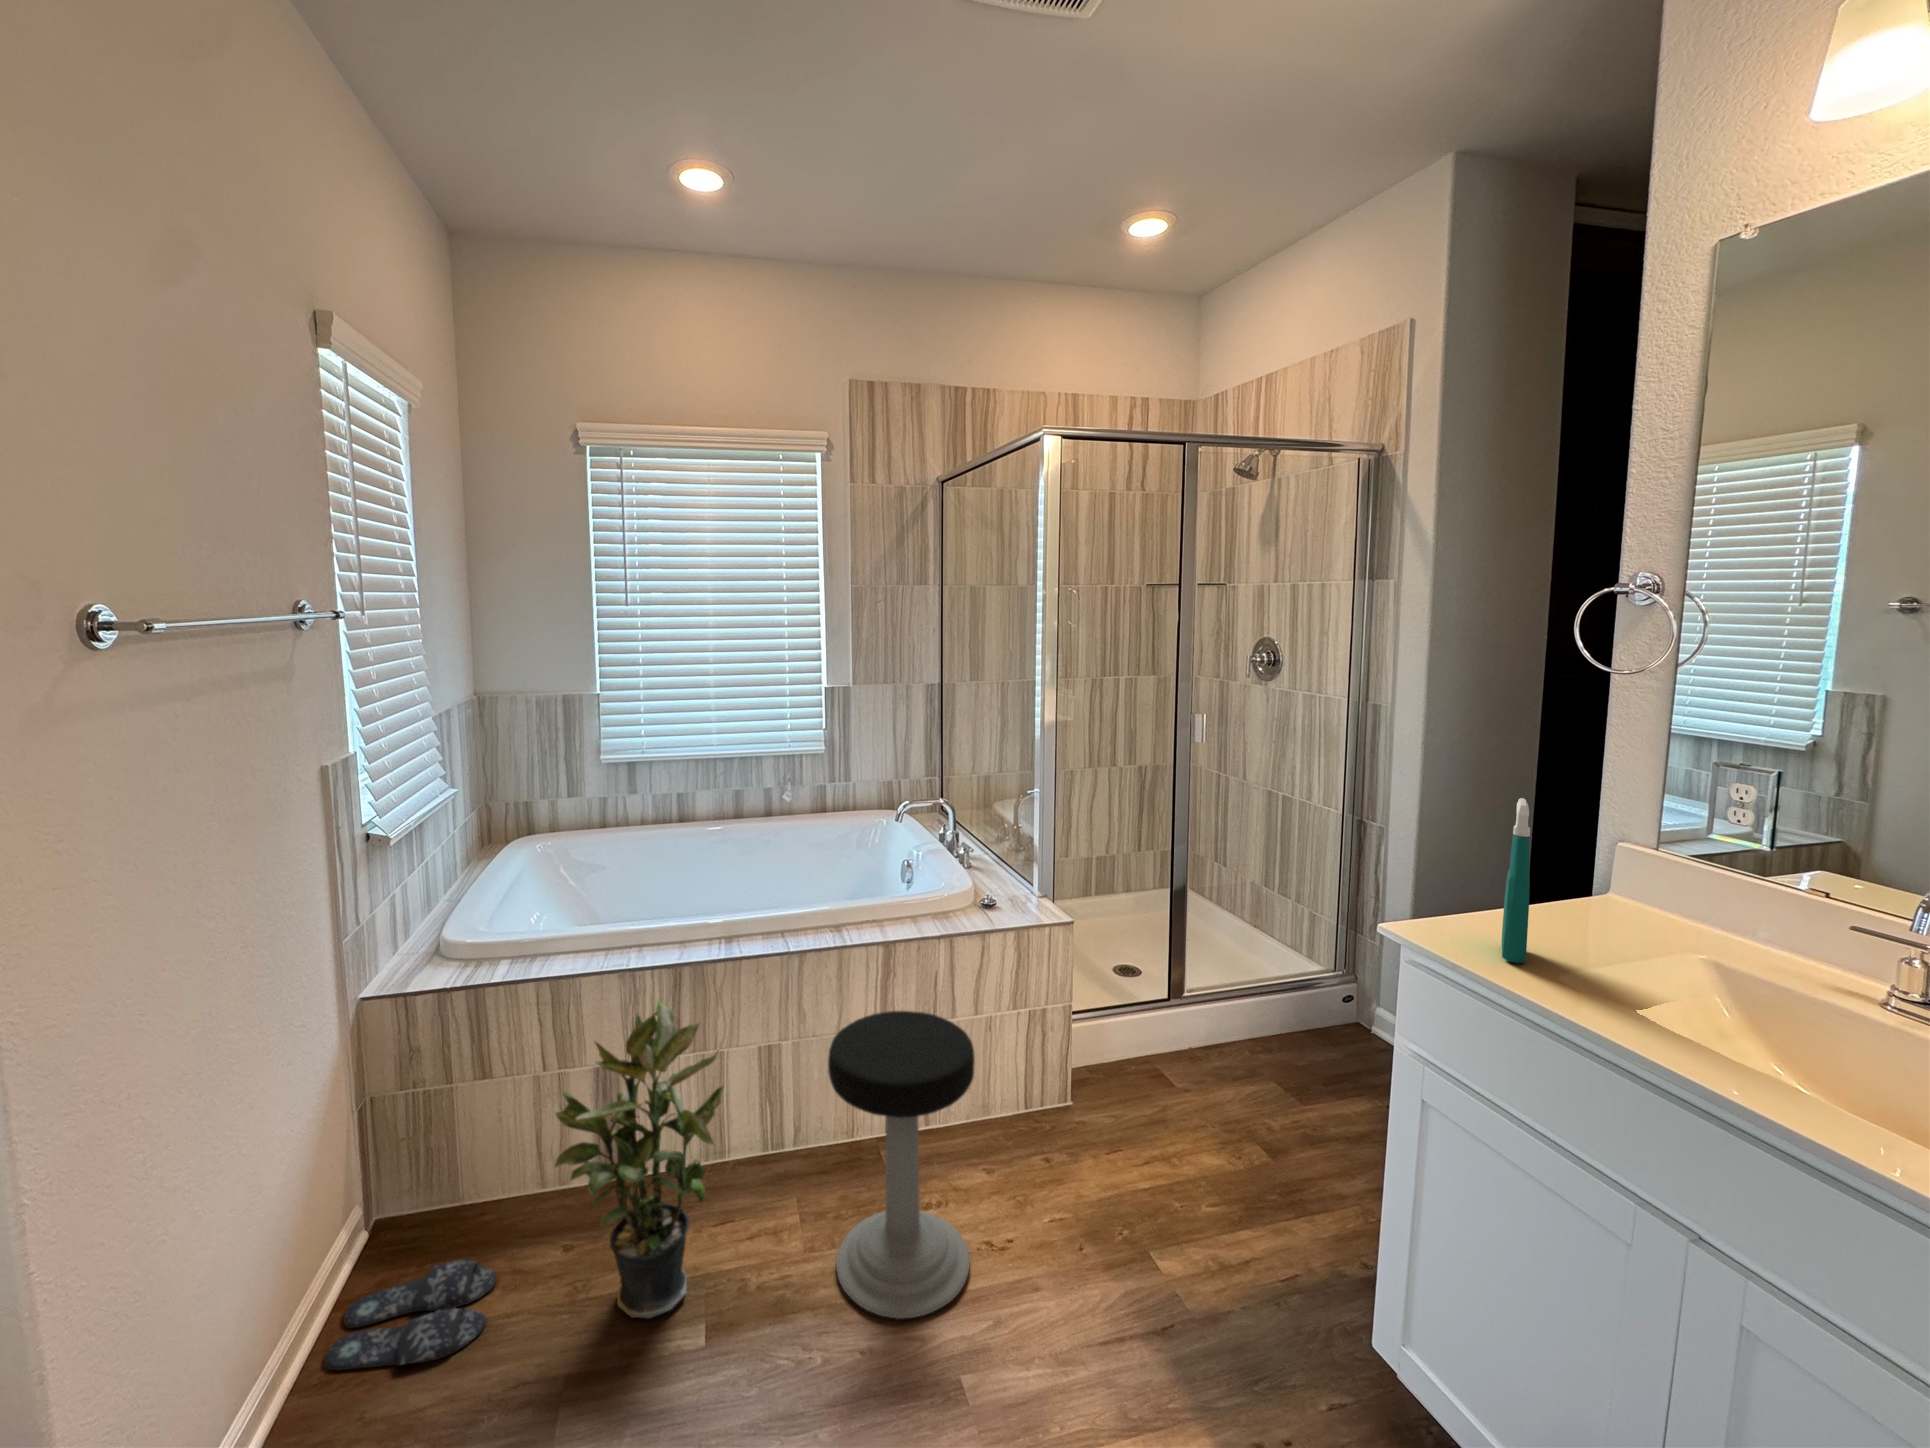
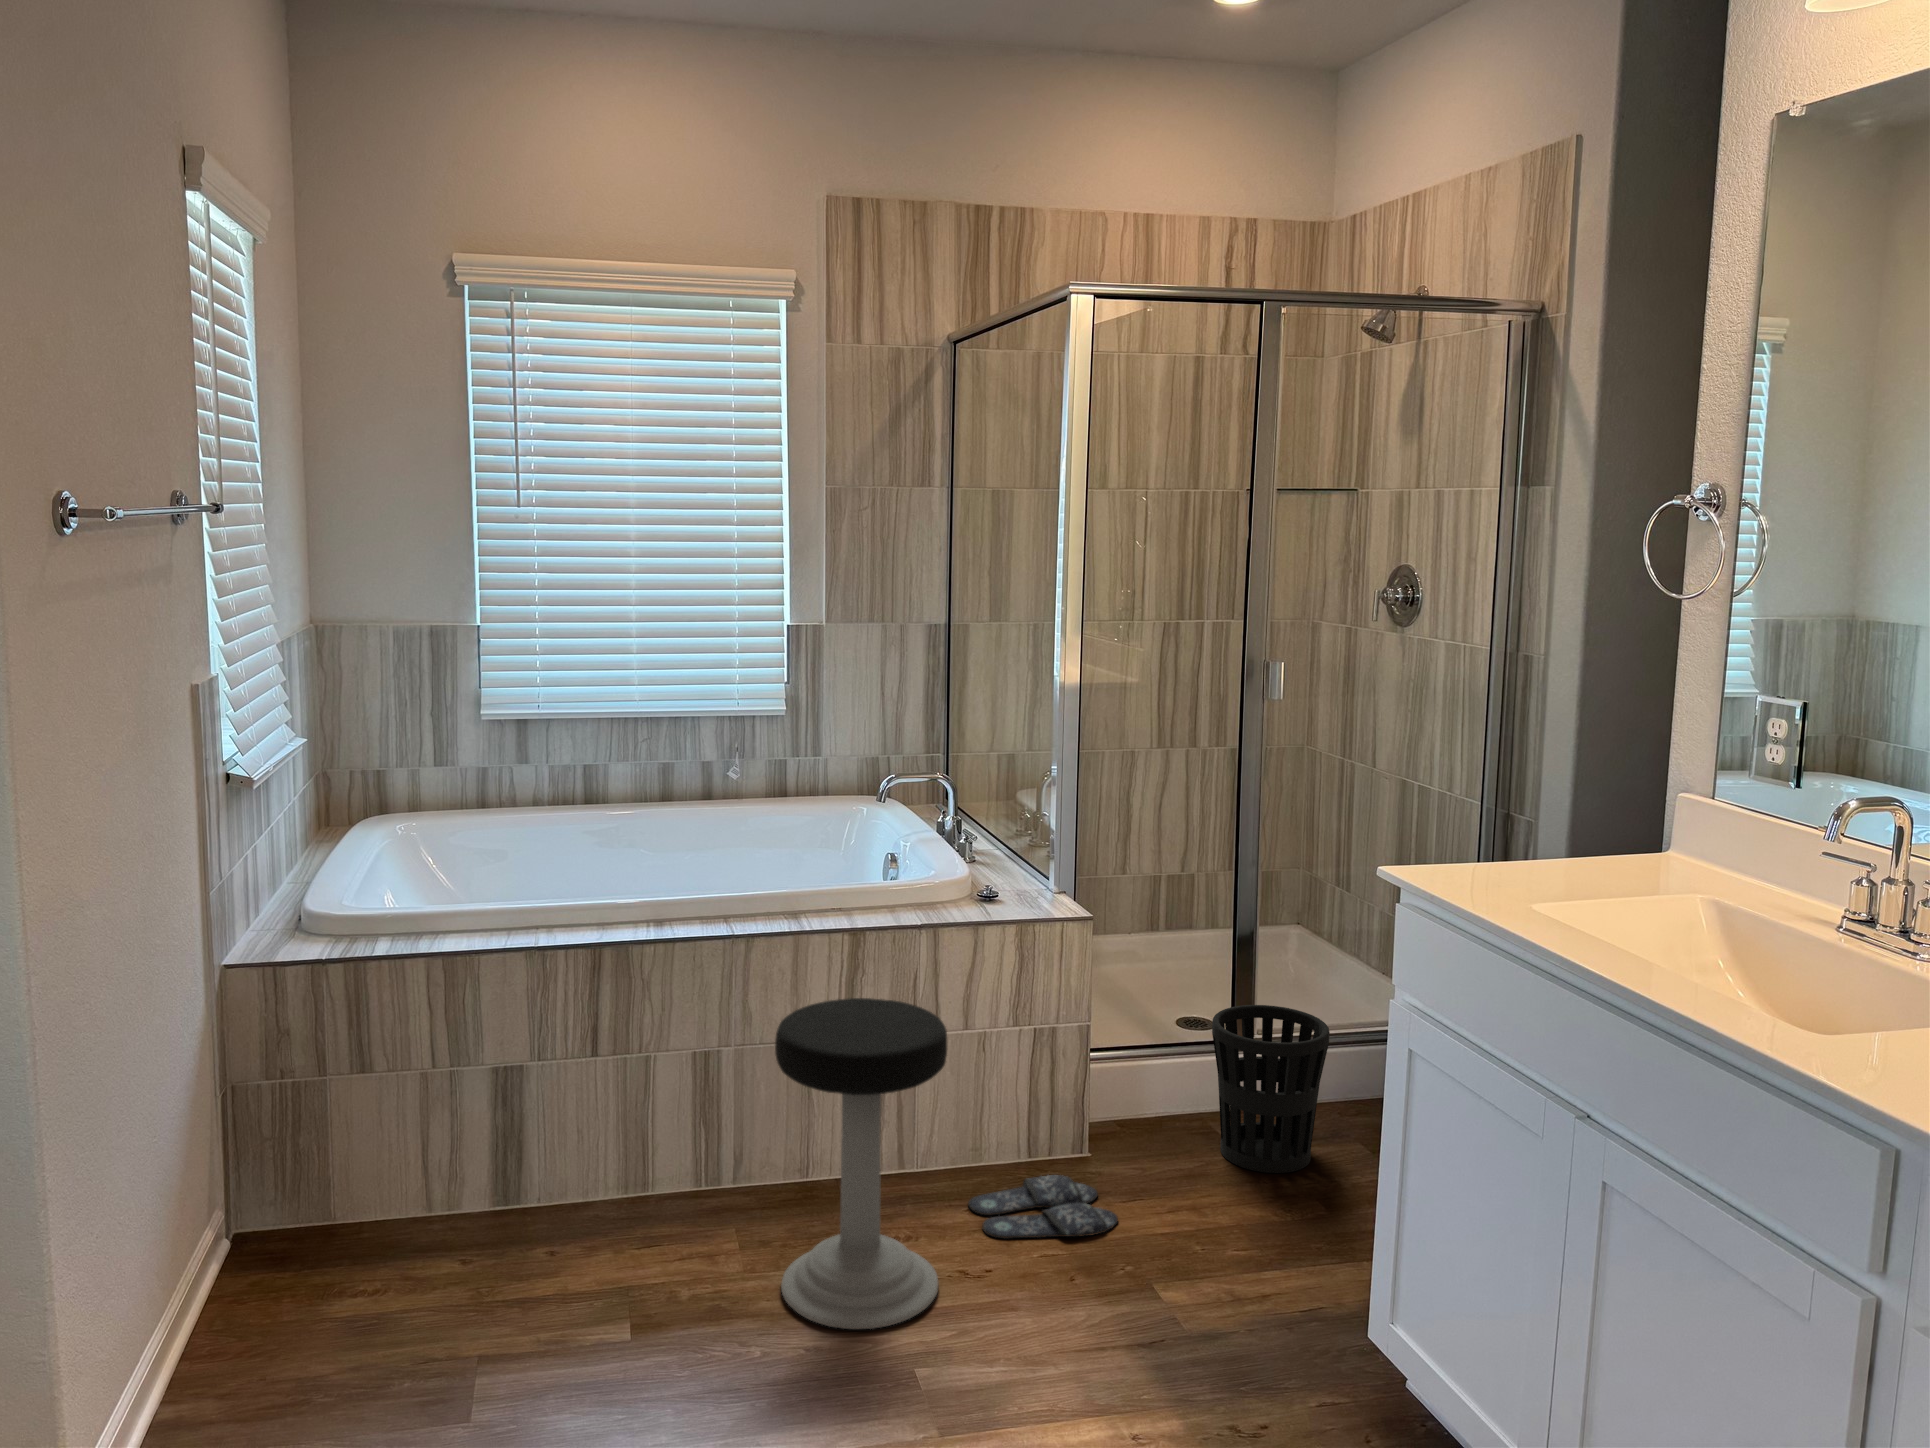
spray bottle: present [1502,798,1530,963] -> none [1492,727,1529,900]
wastebasket: none [1162,978,1256,1117] -> present [1212,1005,1330,1173]
potted plant: present [555,1000,723,1319] -> none [460,965,653,1322]
slippers: present [324,1260,497,1371] -> present [968,1175,1118,1239]

